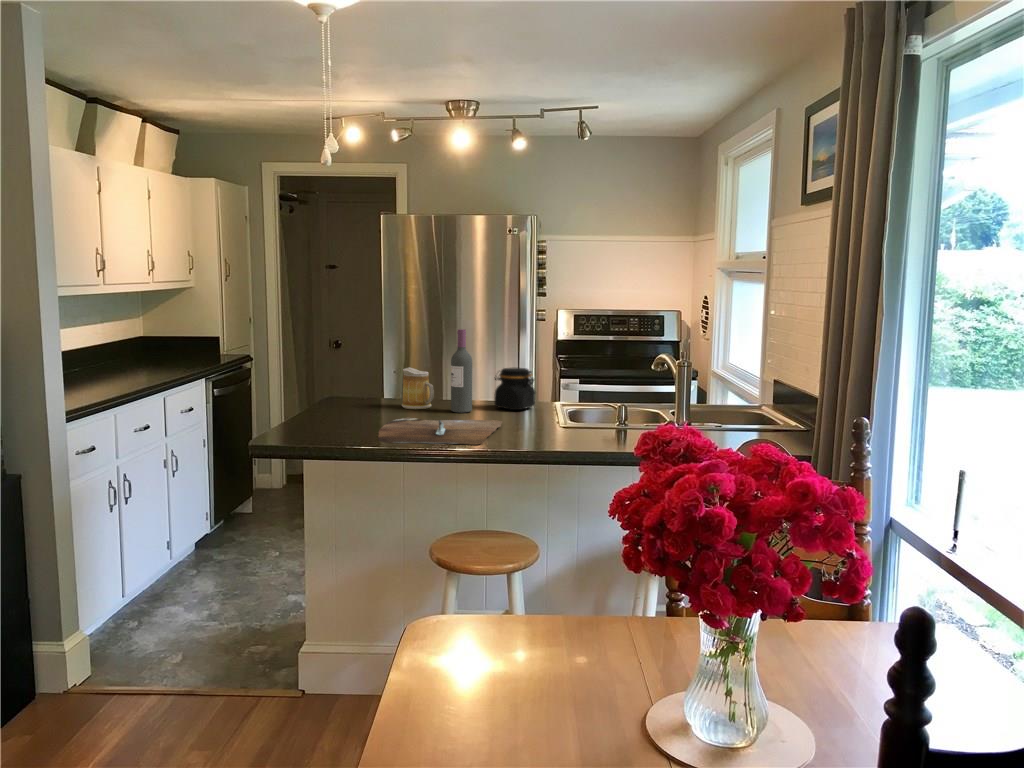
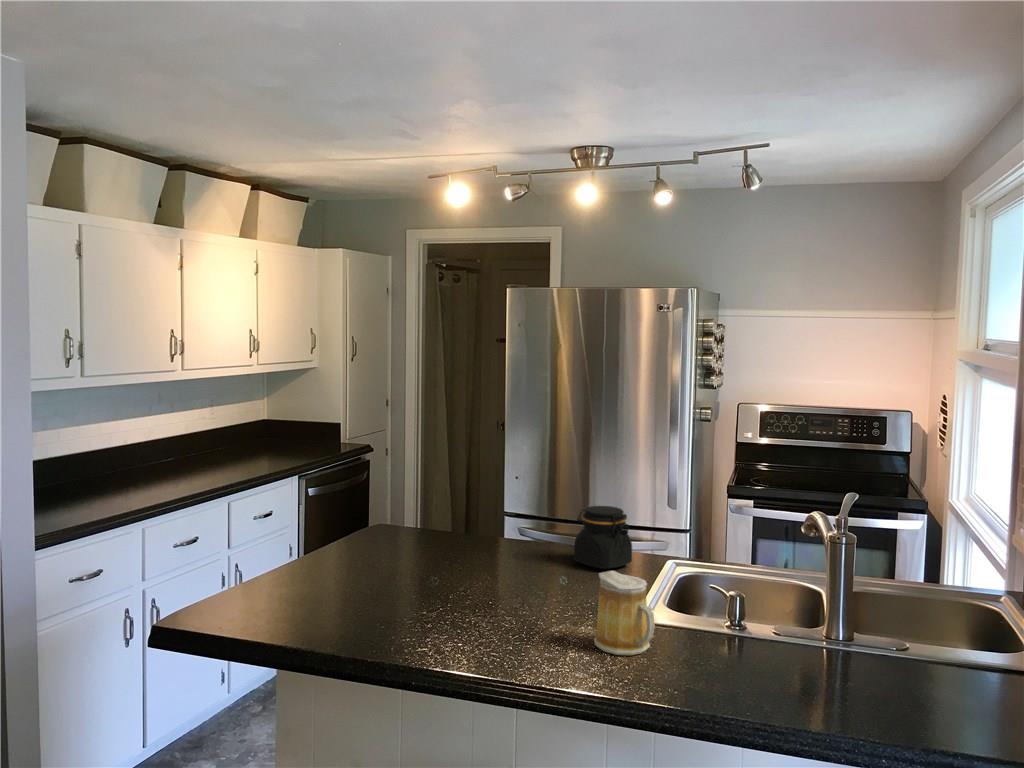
wine bottle: present [451,329,472,413] -> none [508,452,539,568]
mug: present [402,367,434,409] -> present [594,571,655,655]
cutting board: present [378,418,502,445] -> none [349,574,556,647]

